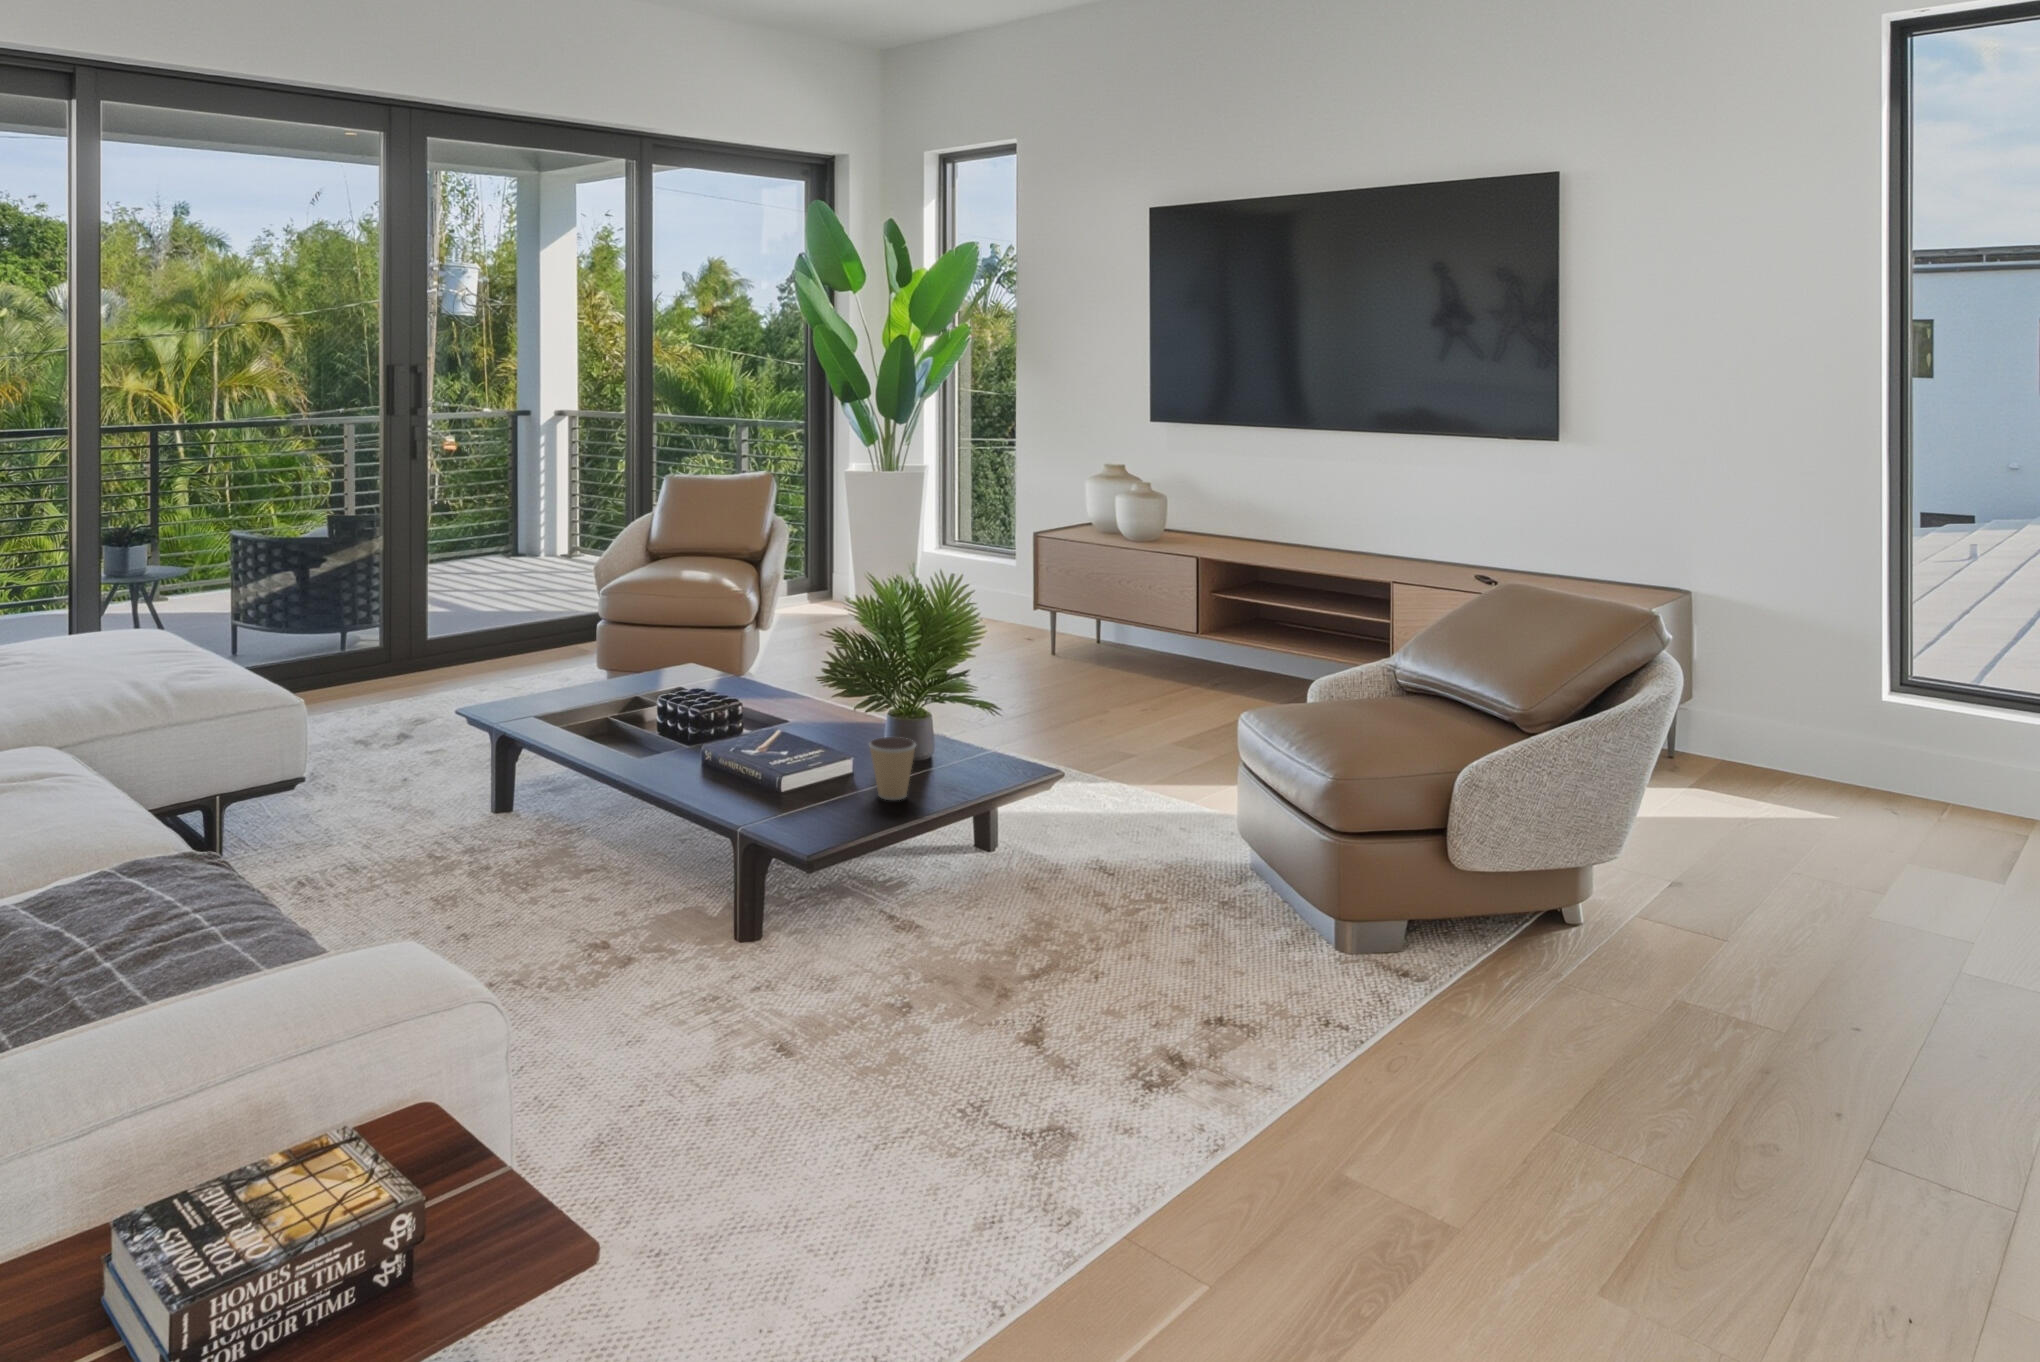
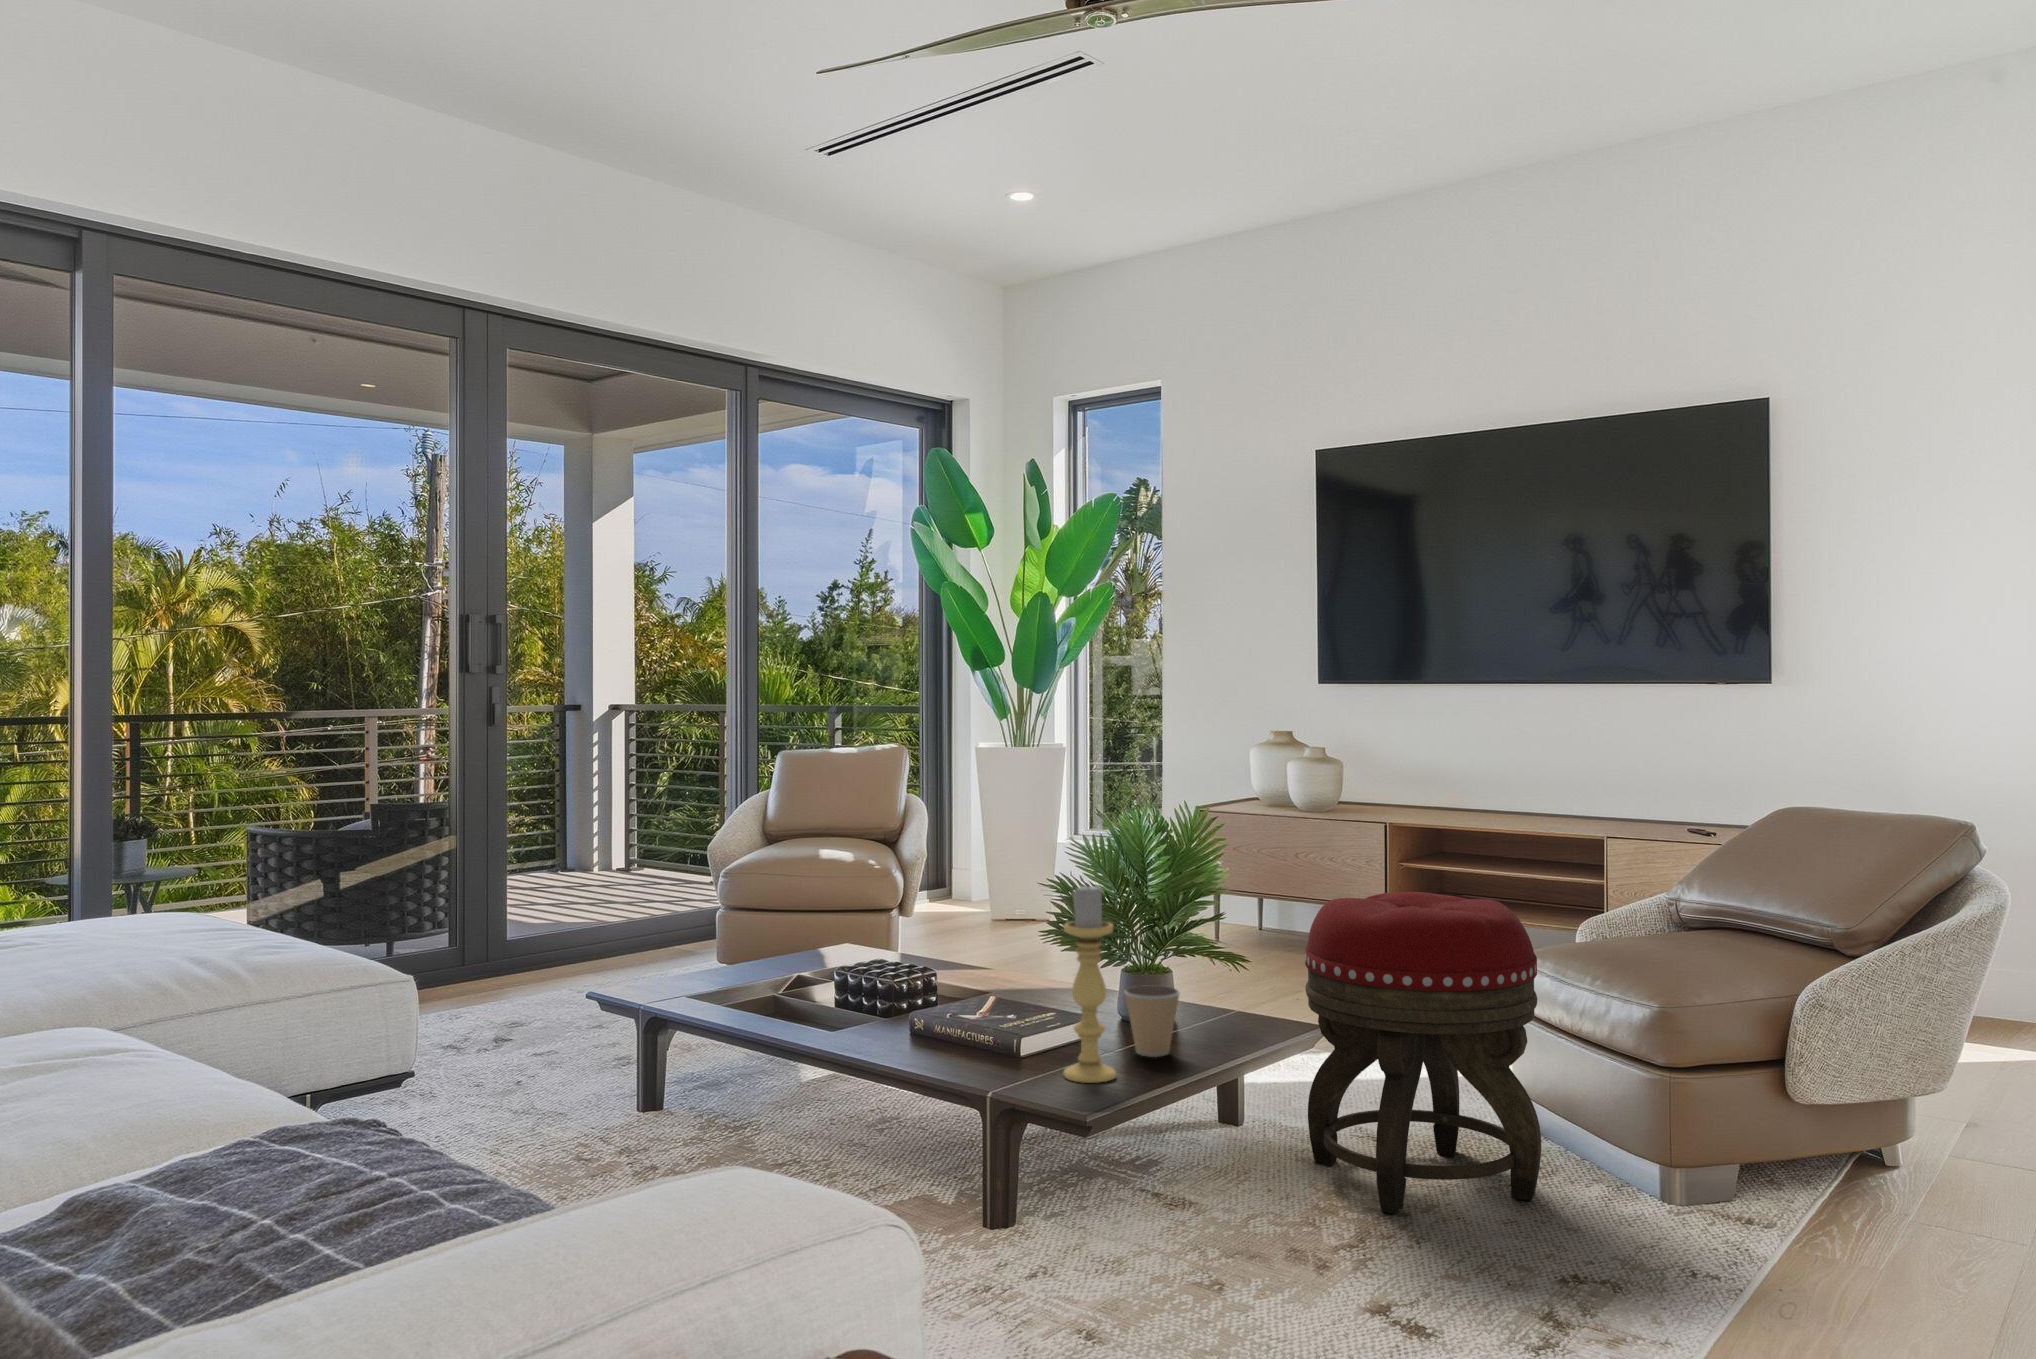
candle holder: none [803,656,847,826] -> present [1063,885,1116,1083]
footstool: none [1028,661,1228,948] -> present [1305,892,1541,1214]

